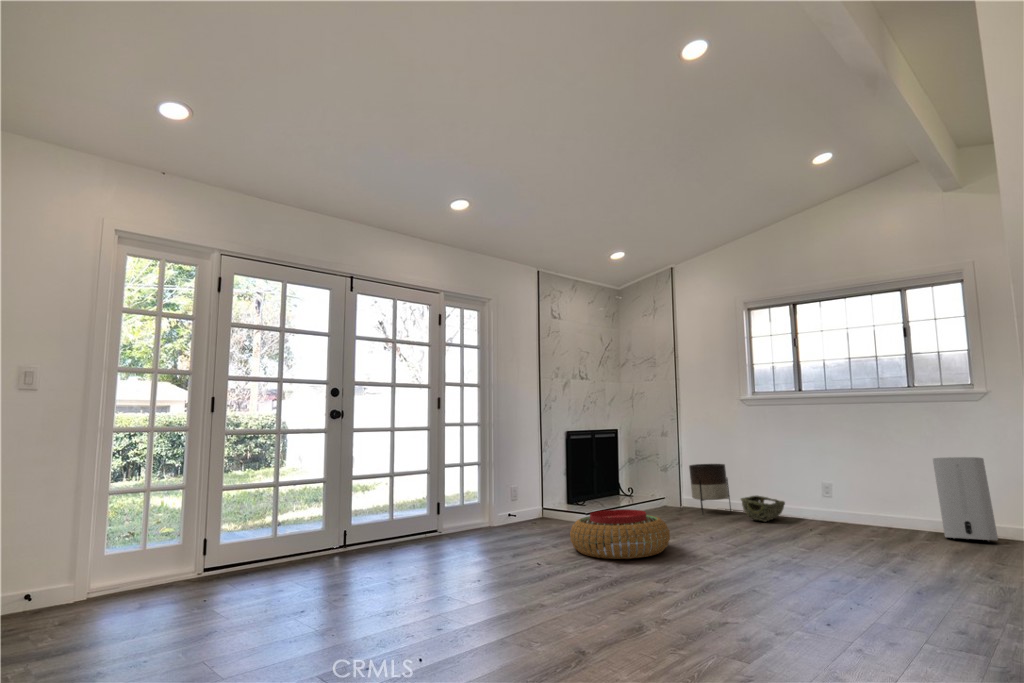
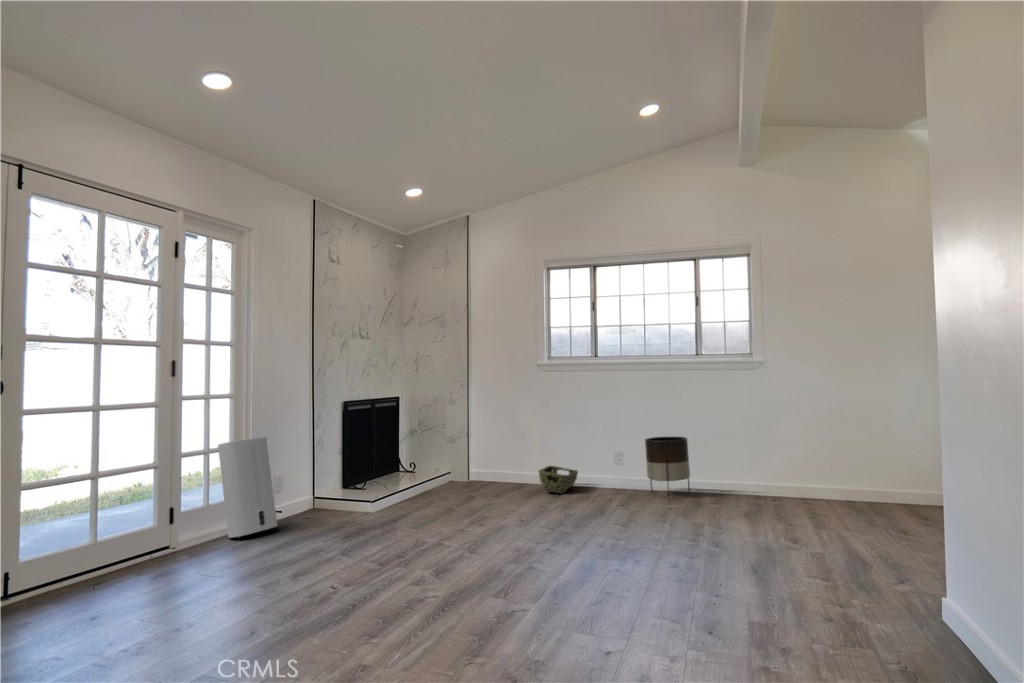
air purifier: present [933,457,998,542] -> present [218,437,277,538]
planter: present [689,464,731,512] -> present [645,436,690,496]
pouf: present [570,509,670,559] -> none [365,498,486,563]

